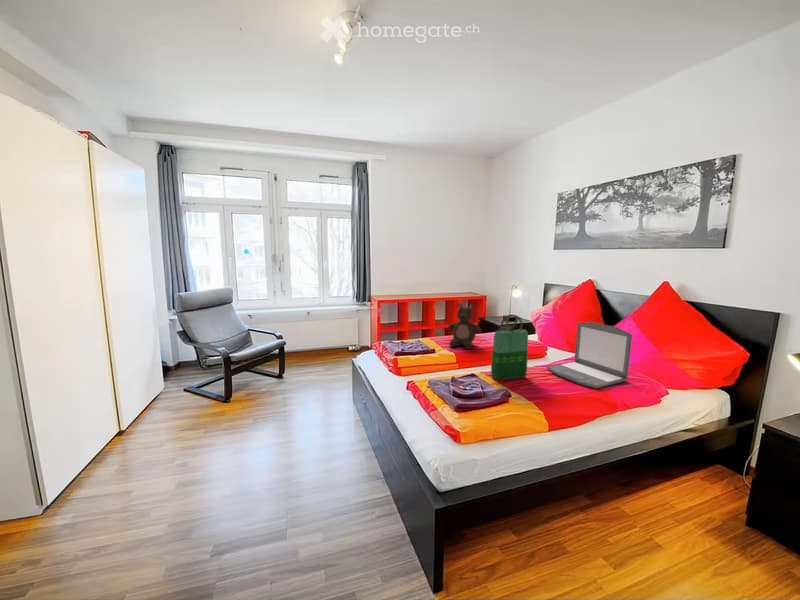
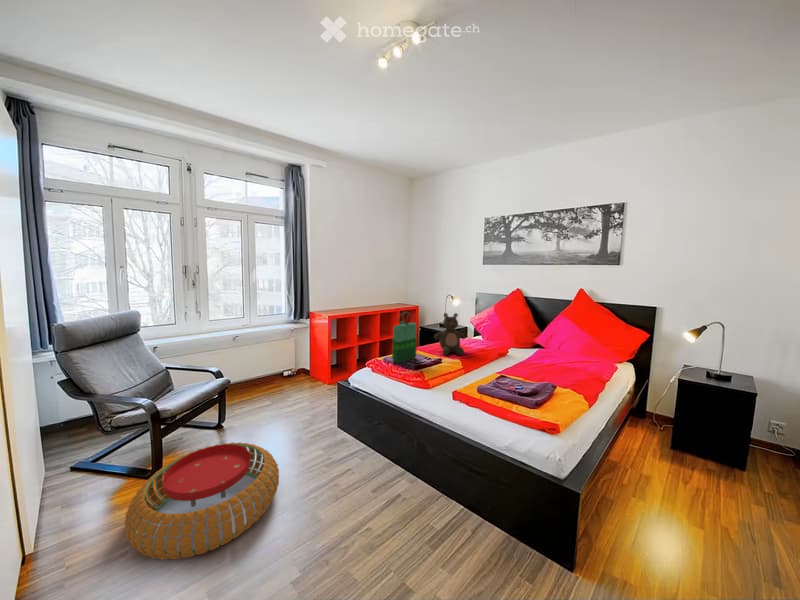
tote bag: present [491,314,528,380] -> present [392,312,417,363]
laptop: present [547,322,632,389] -> none [541,322,599,374]
pouf: none [173,388,277,453] -> present [125,442,279,560]

